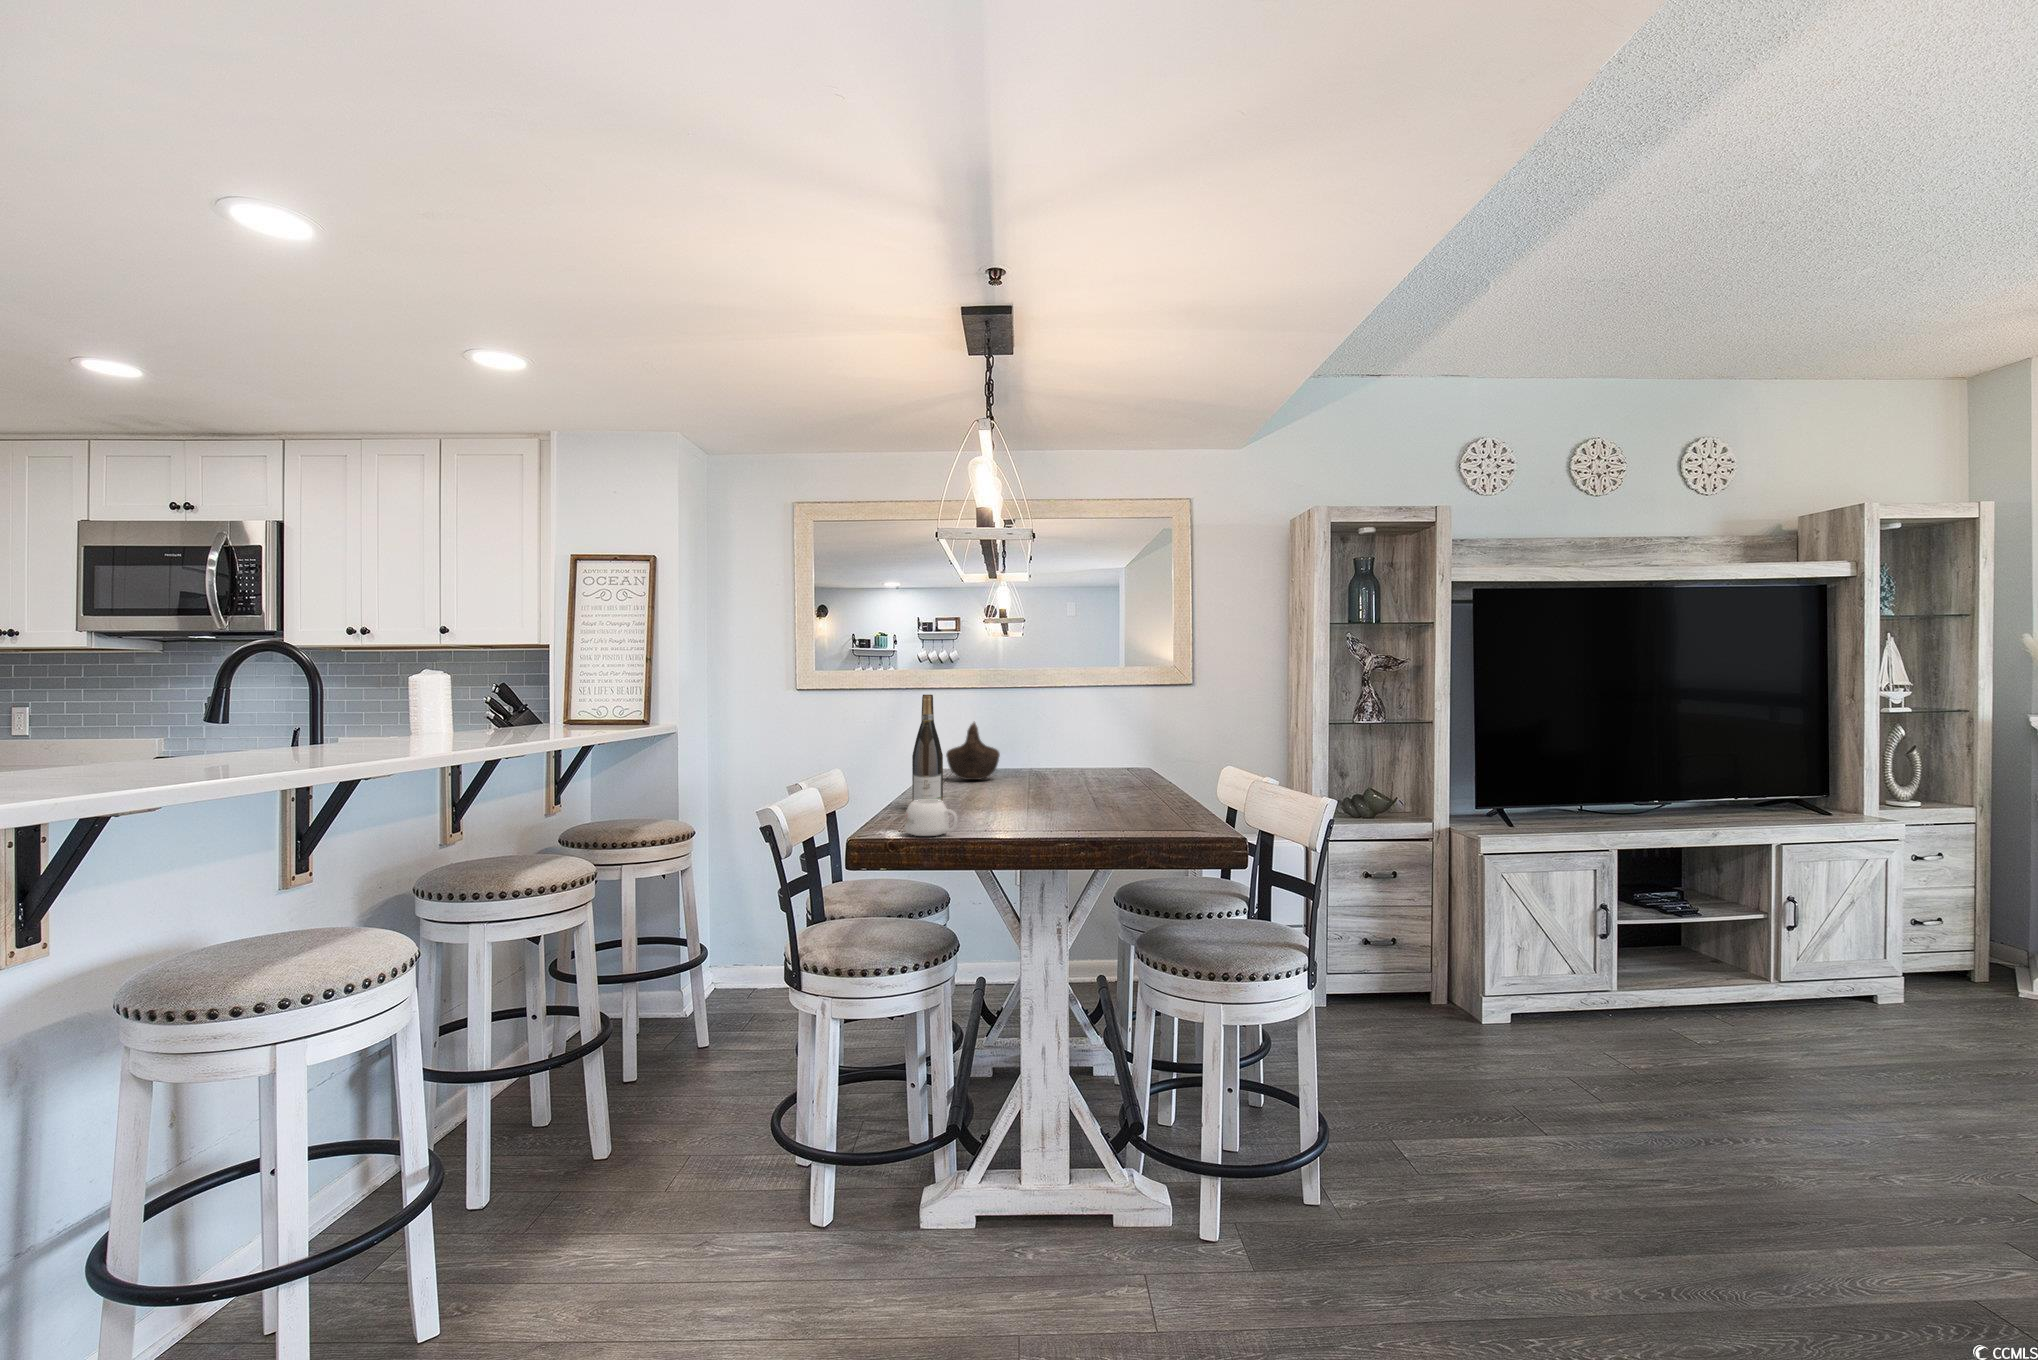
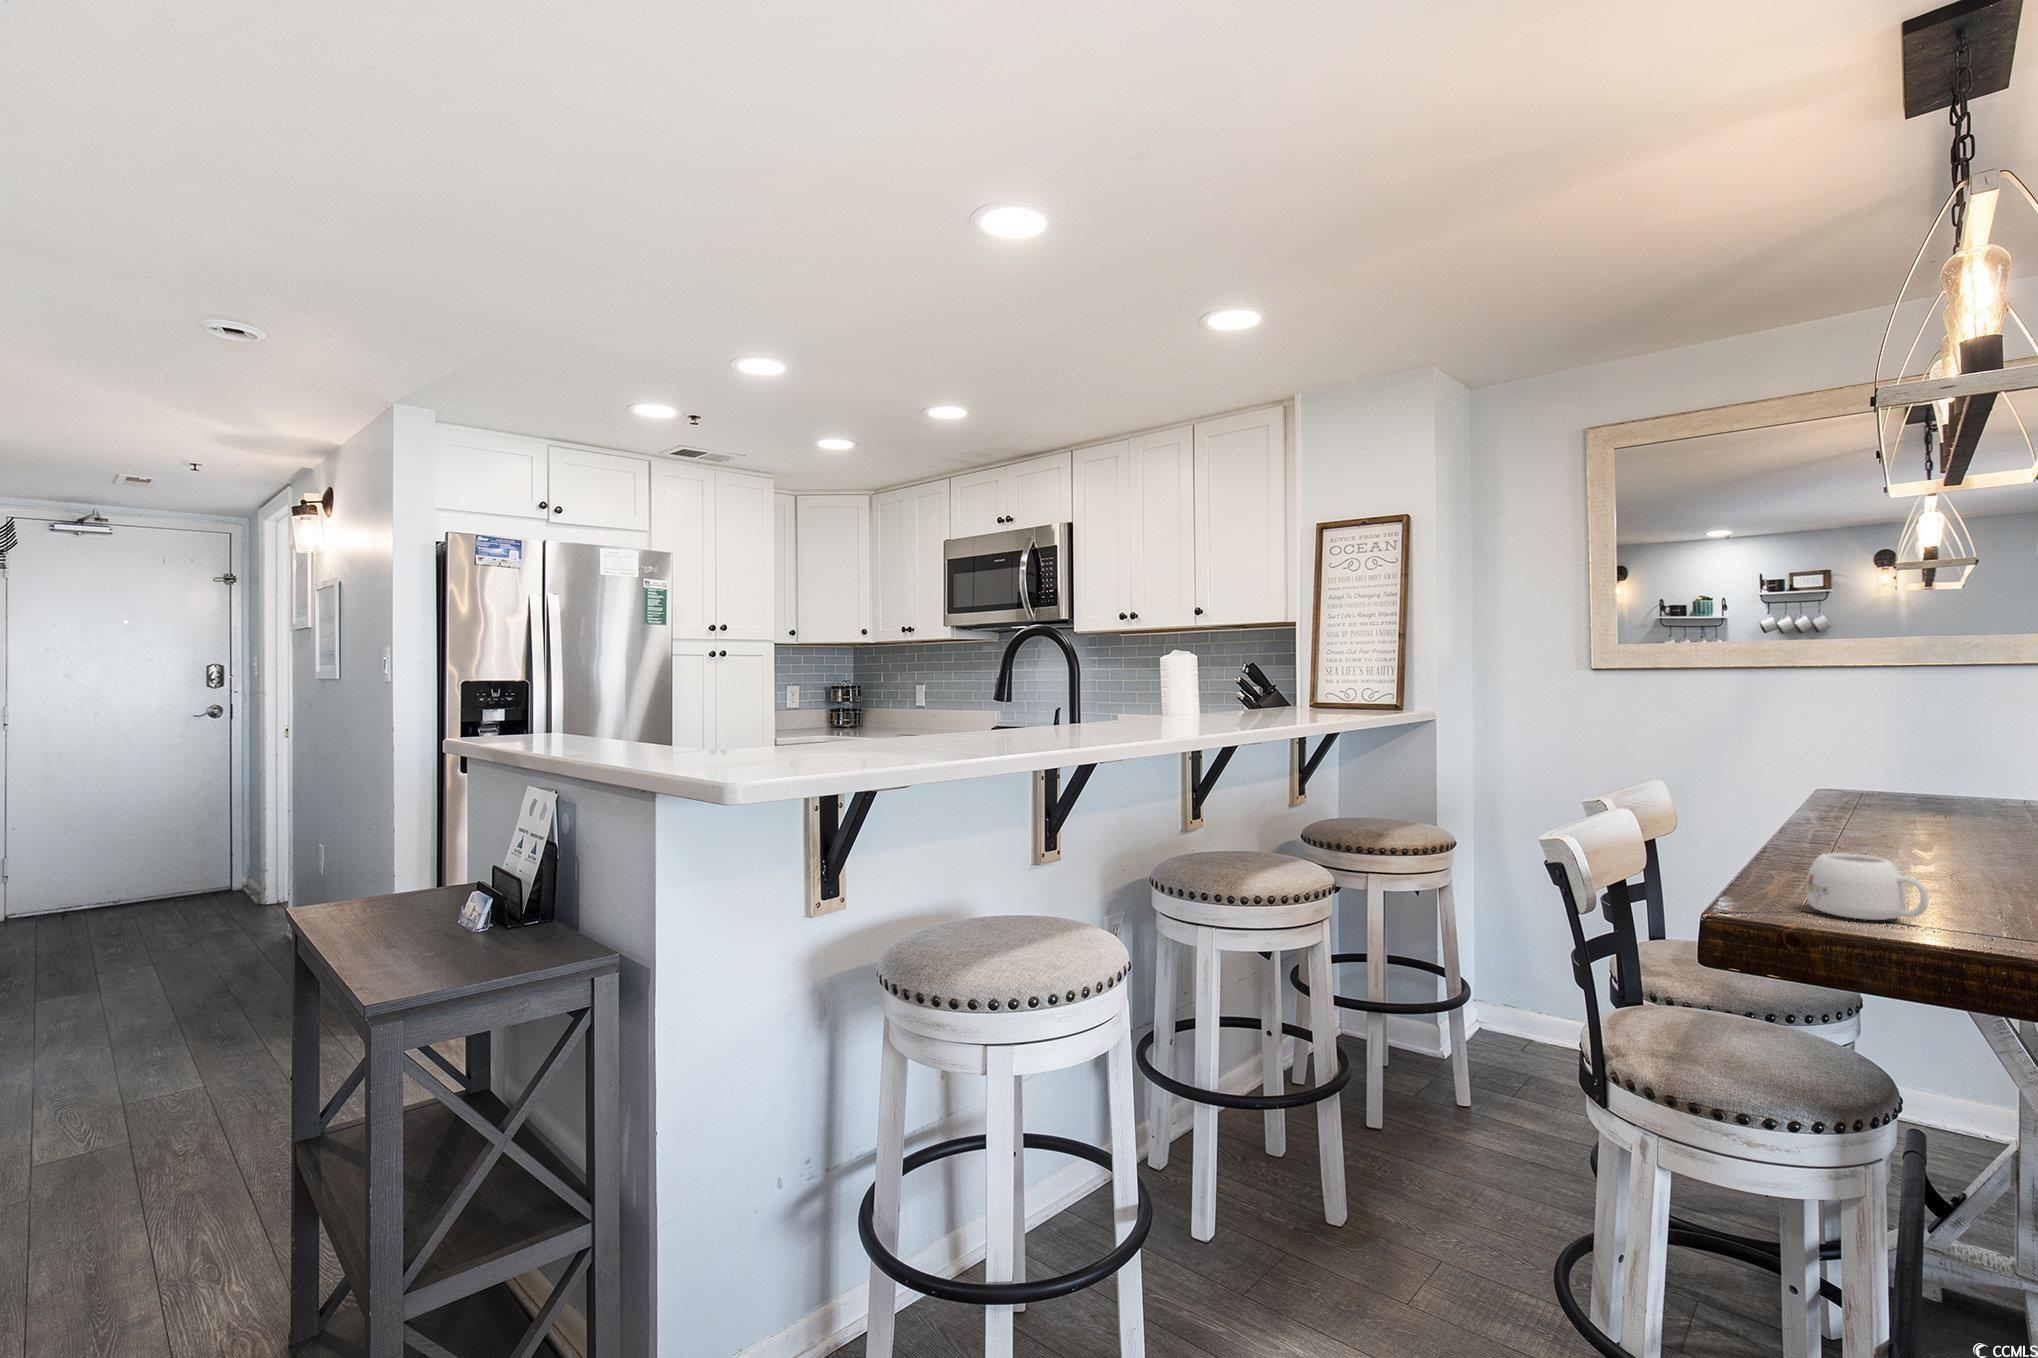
wine bottle: present [912,694,943,802] -> none [1806,673,1871,863]
decorative bowl: present [946,723,1000,780] -> none [1855,715,1971,808]

